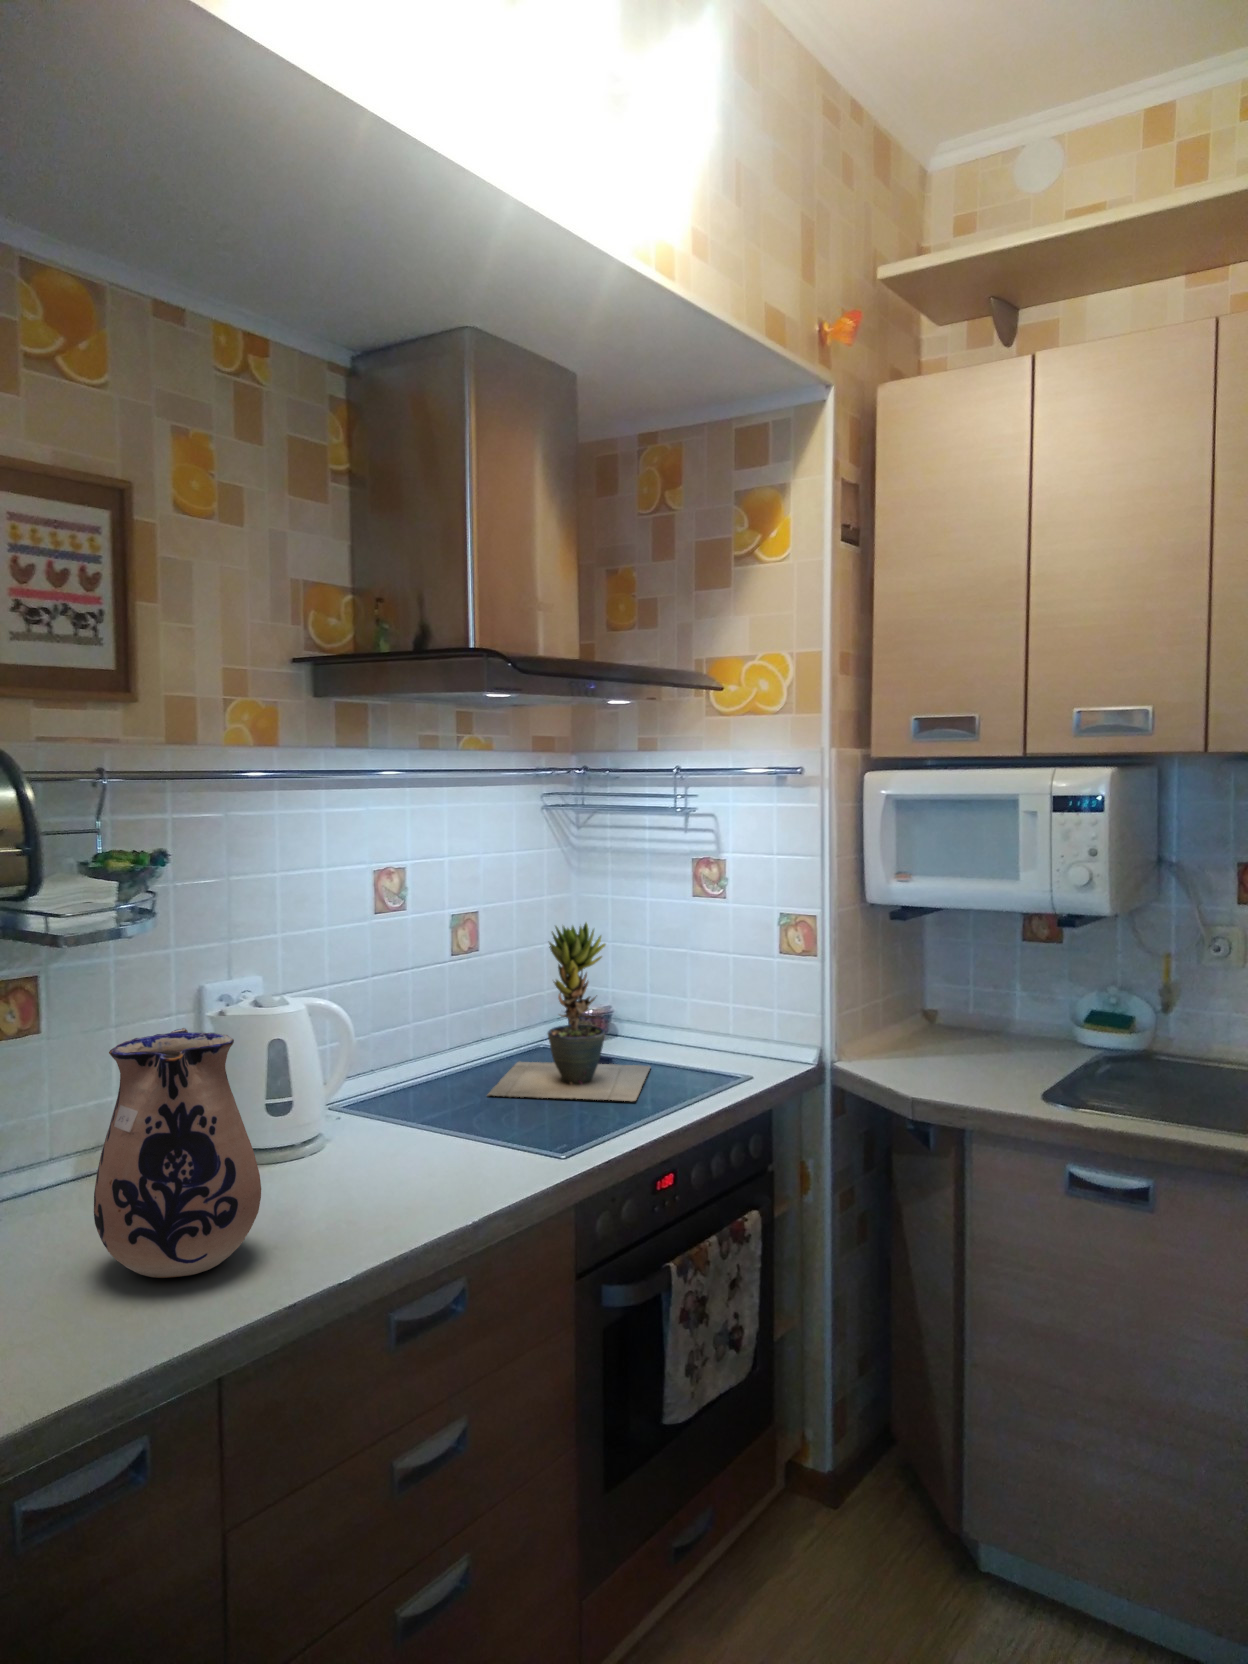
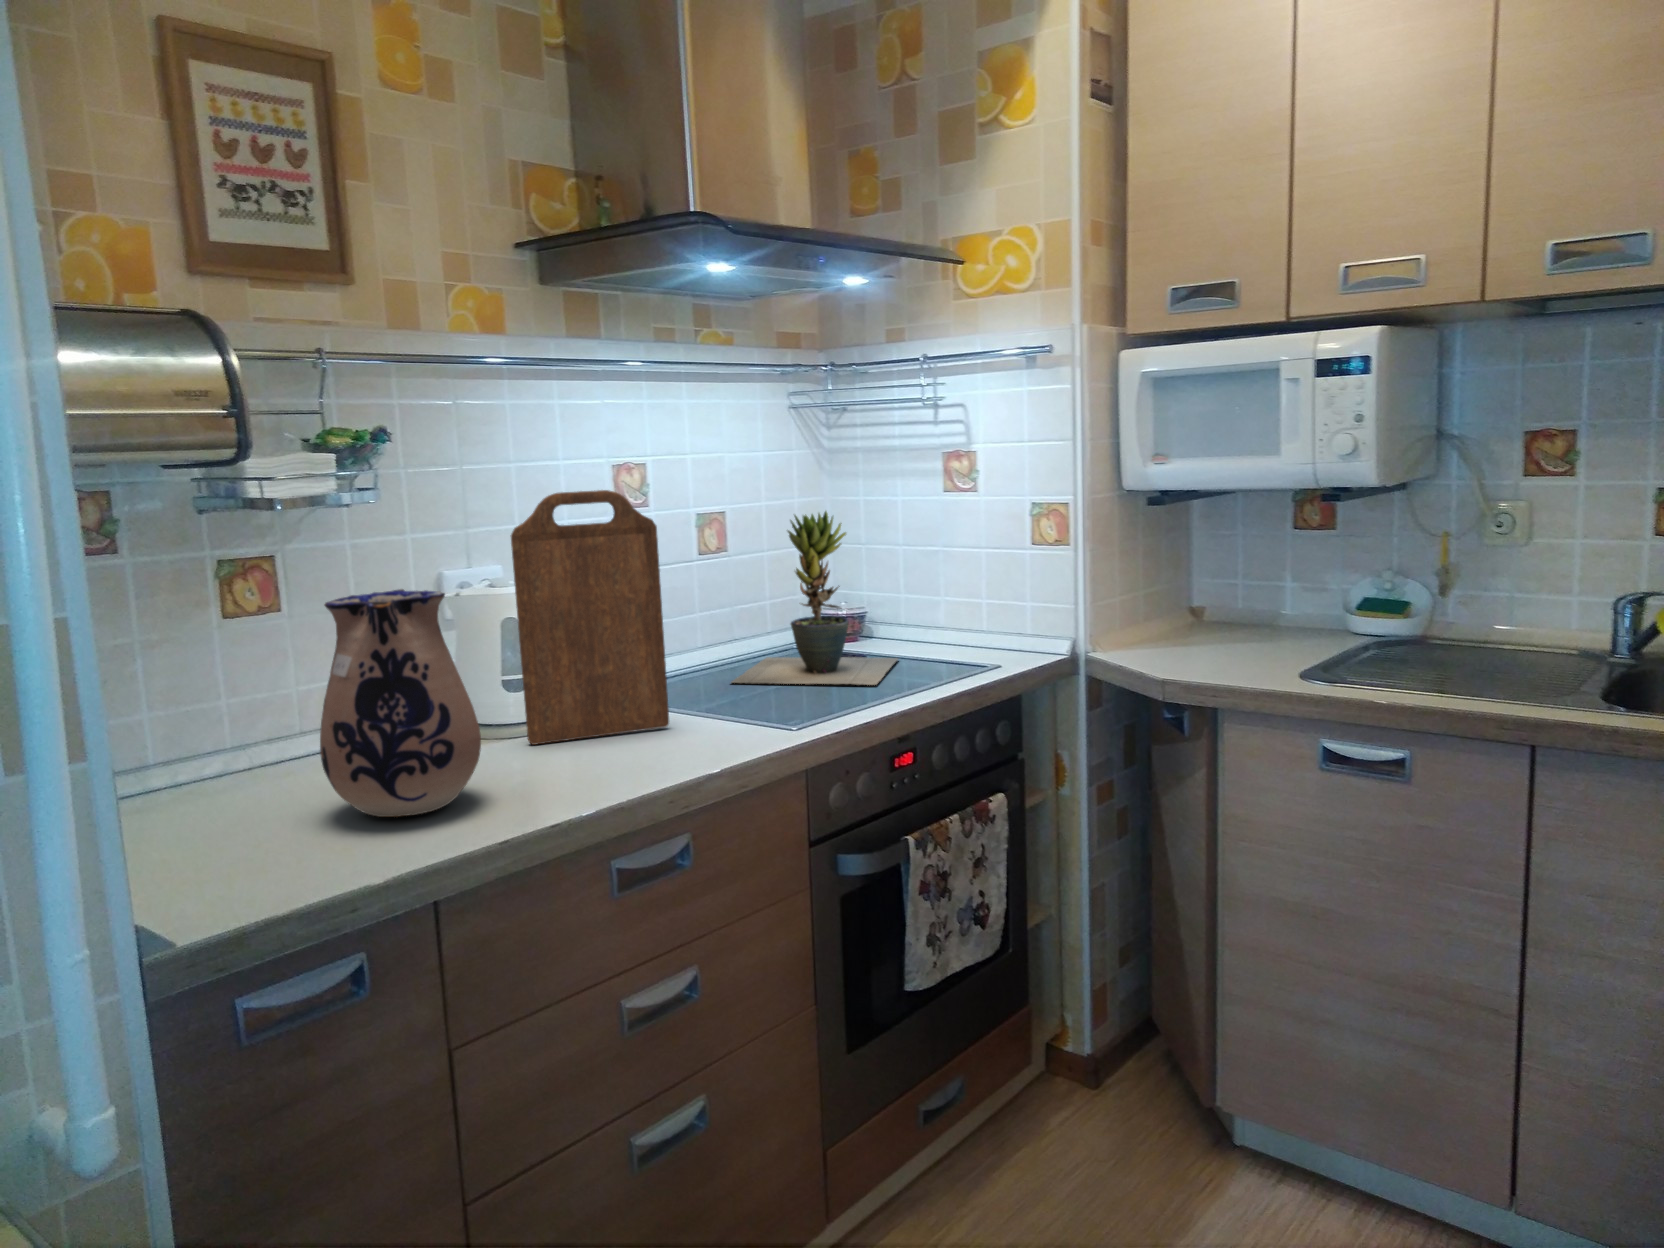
cutting board: none [288,916,437,1176] -> present [511,490,669,745]

